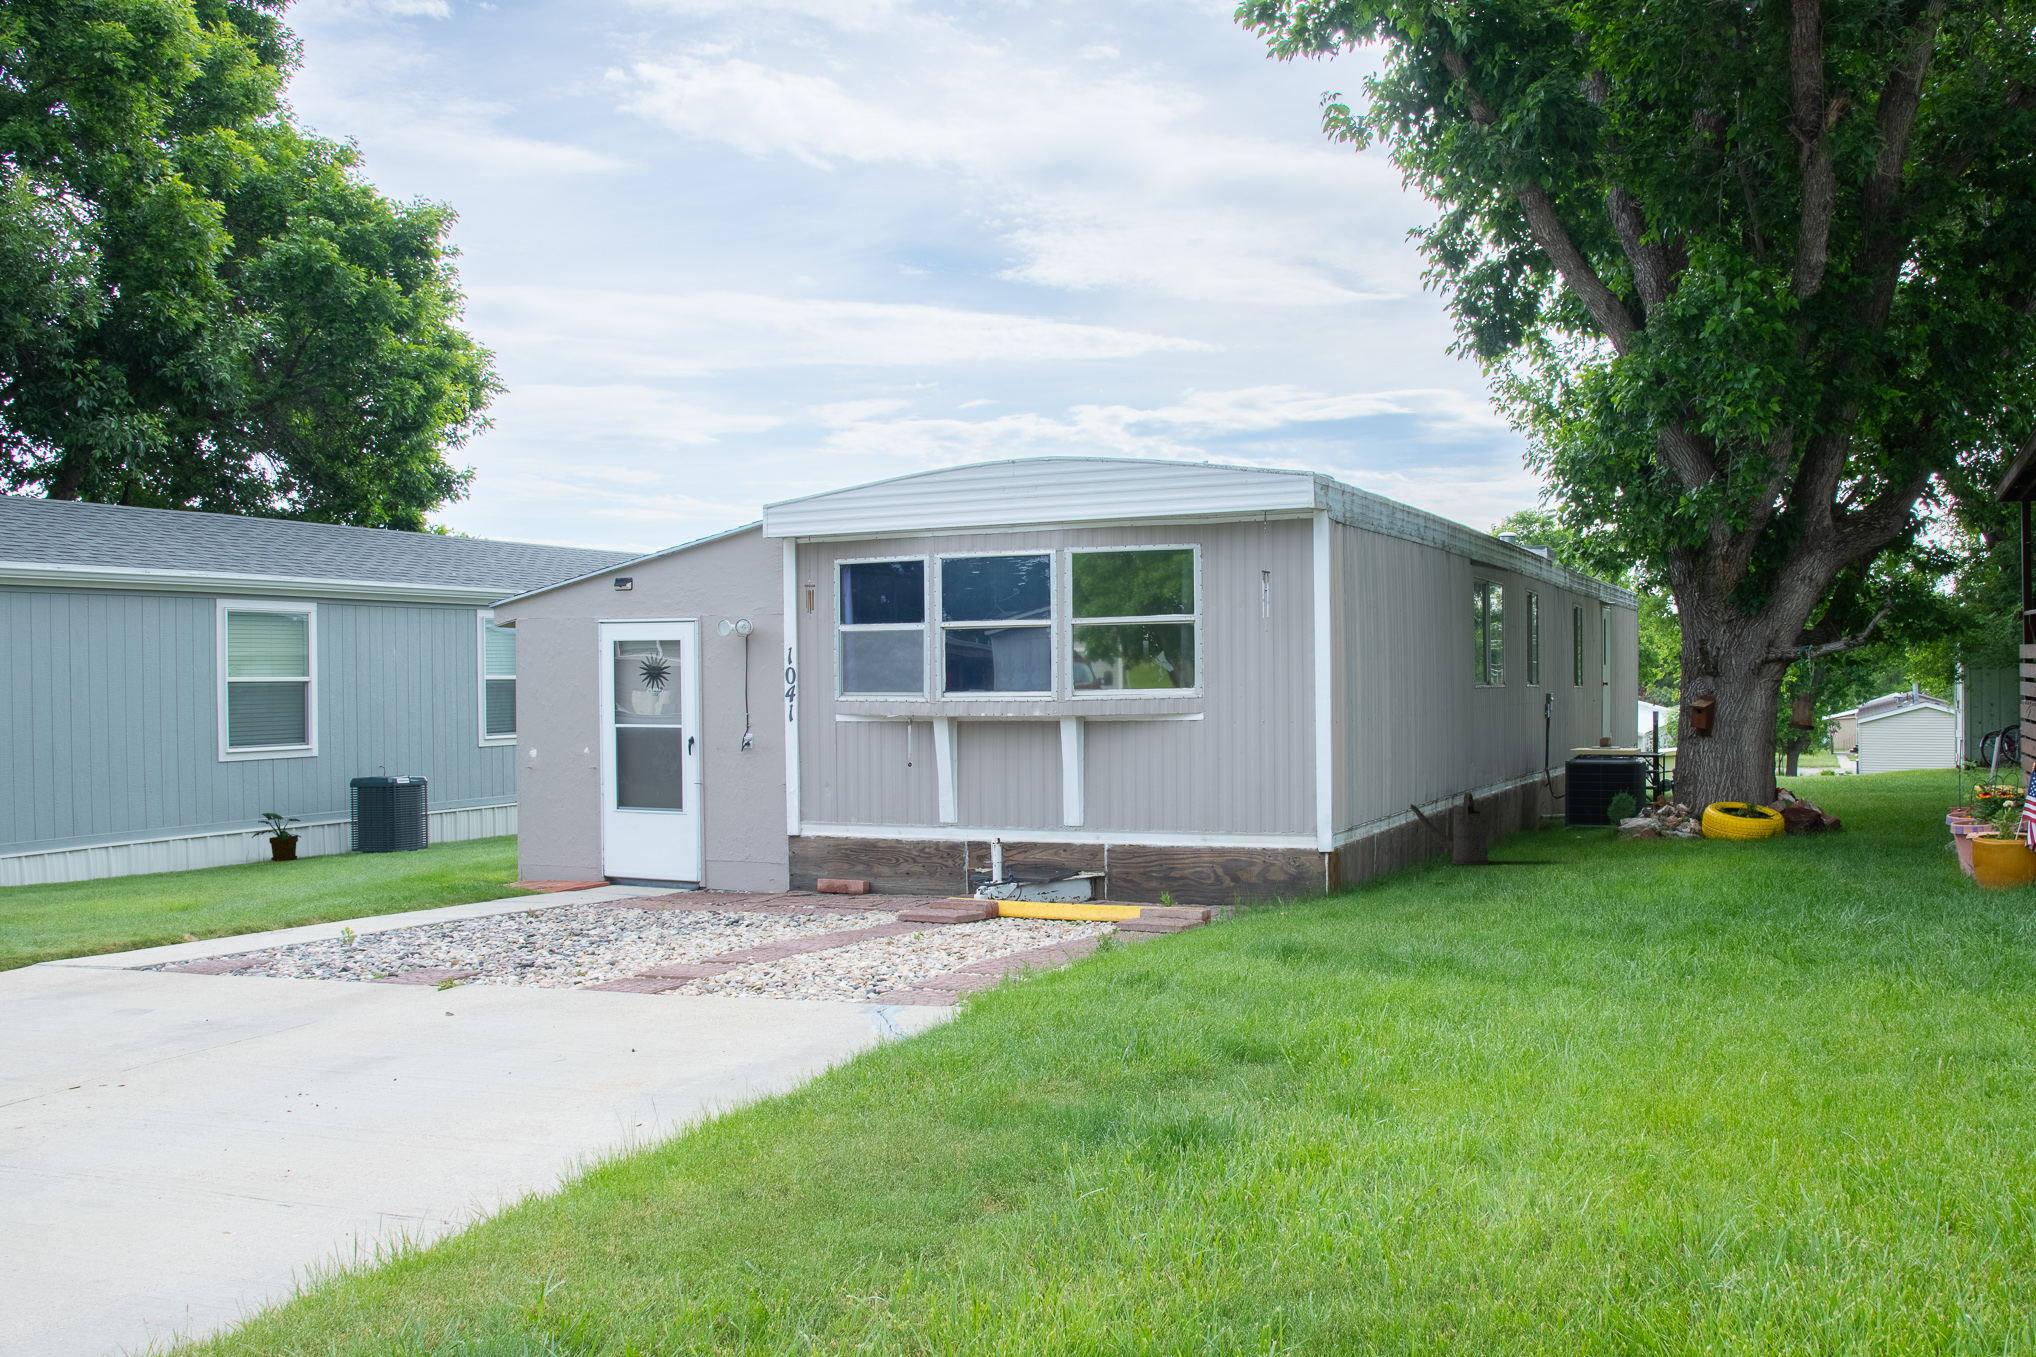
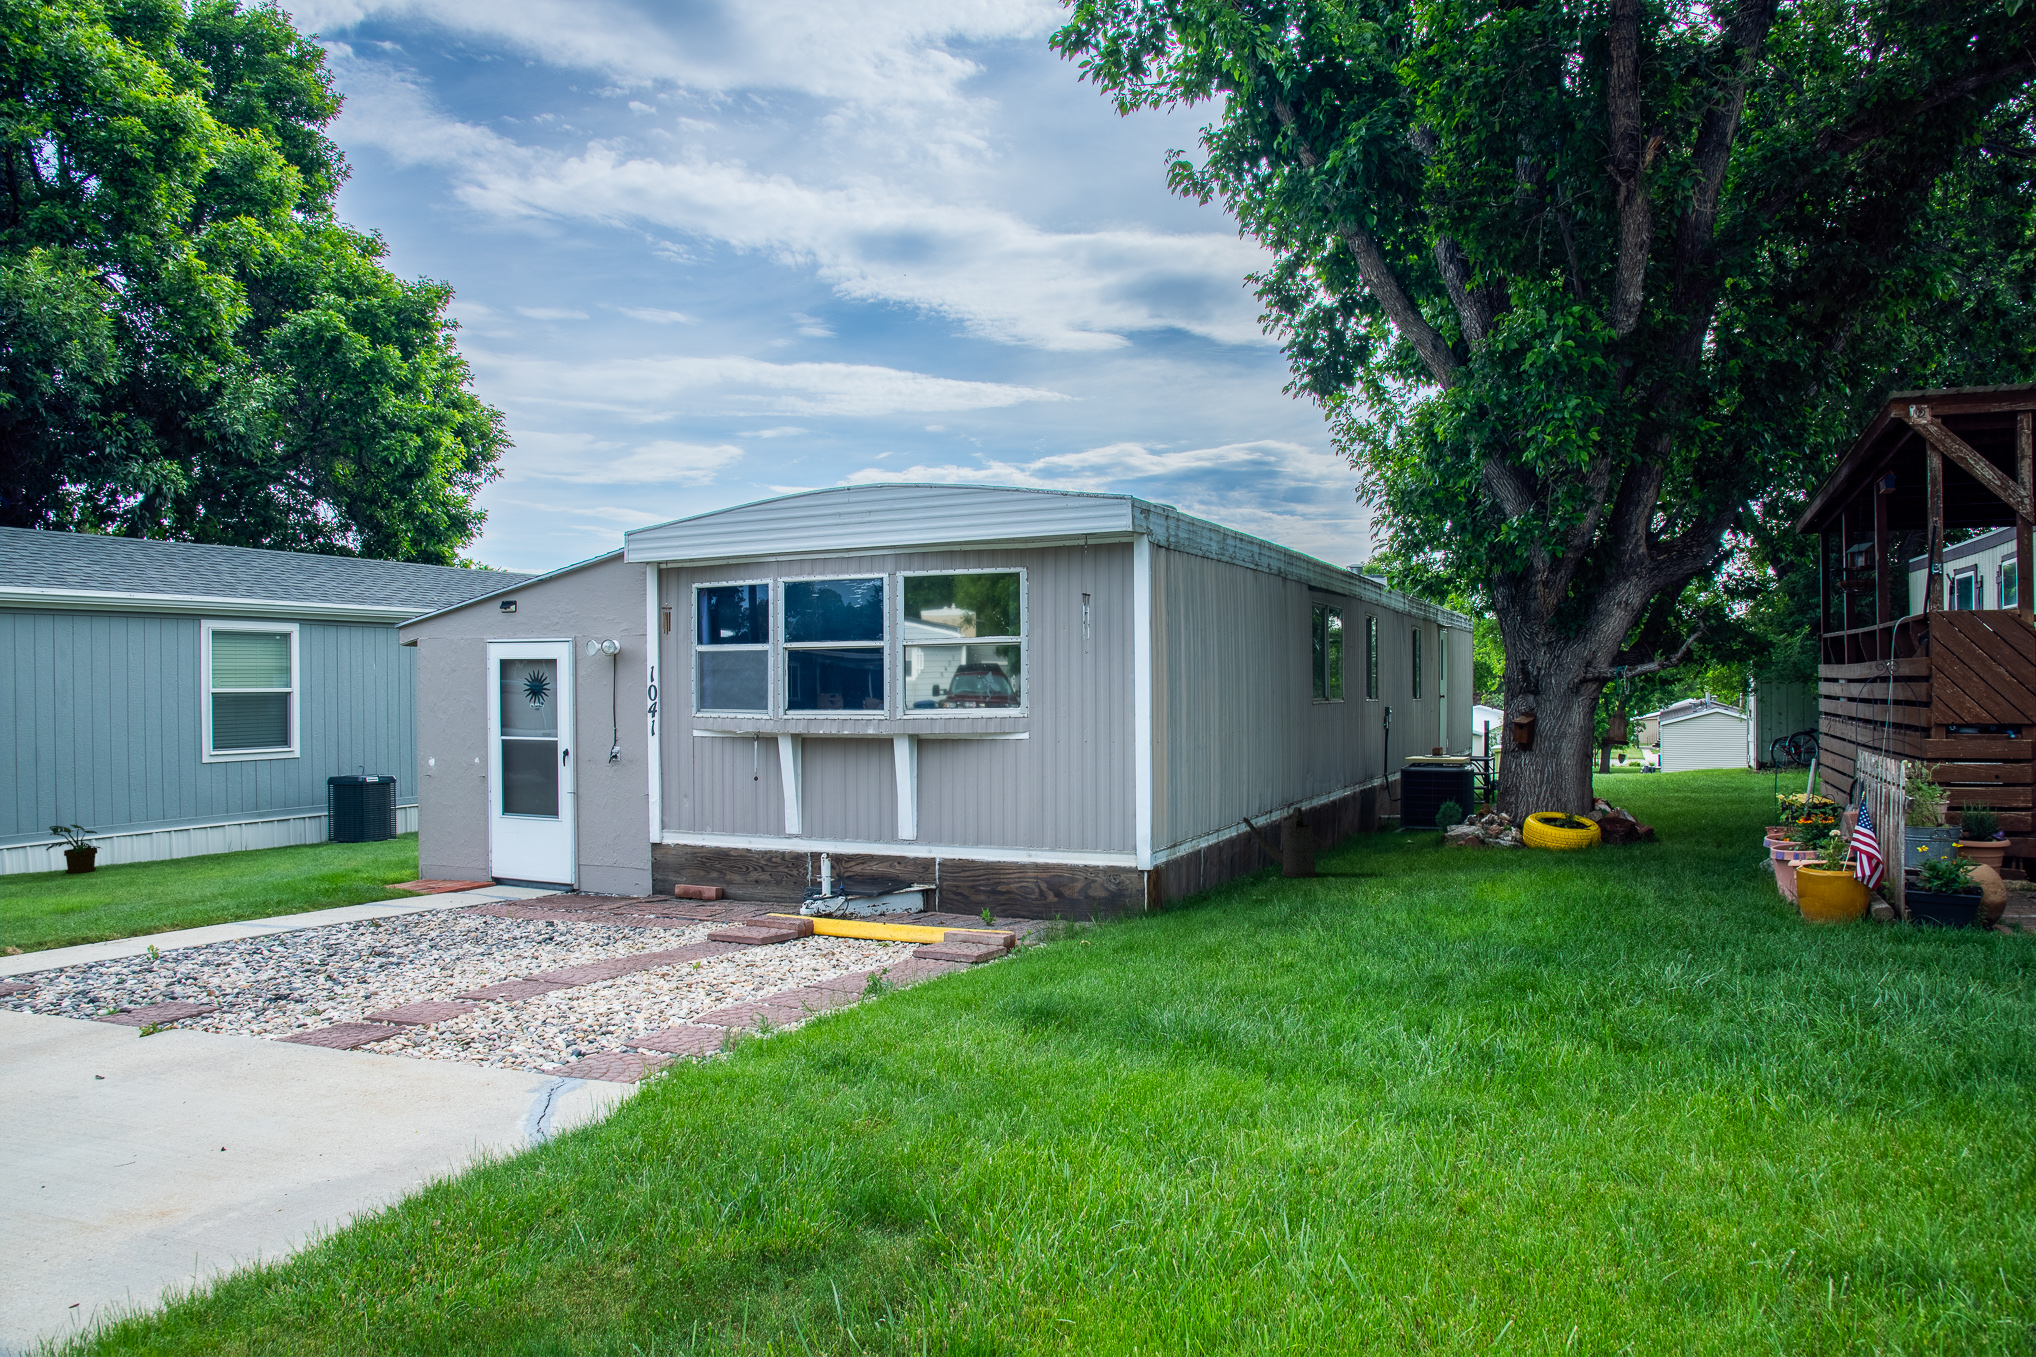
potted plant: present [252,813,301,860] -> present [46,825,101,873]

